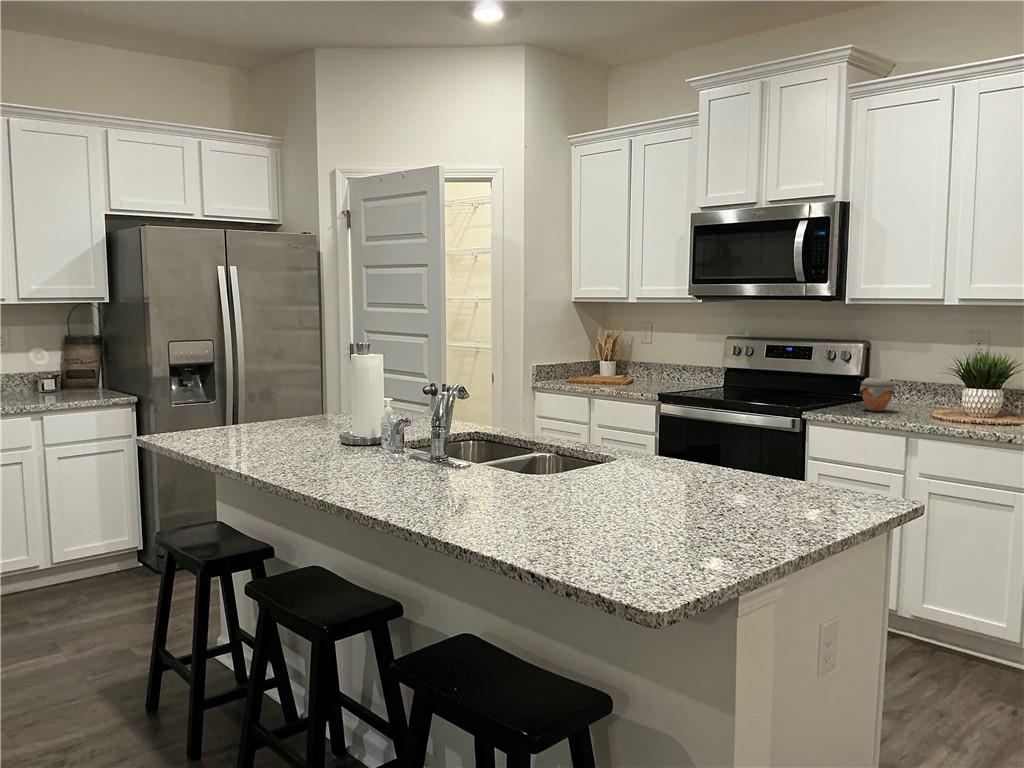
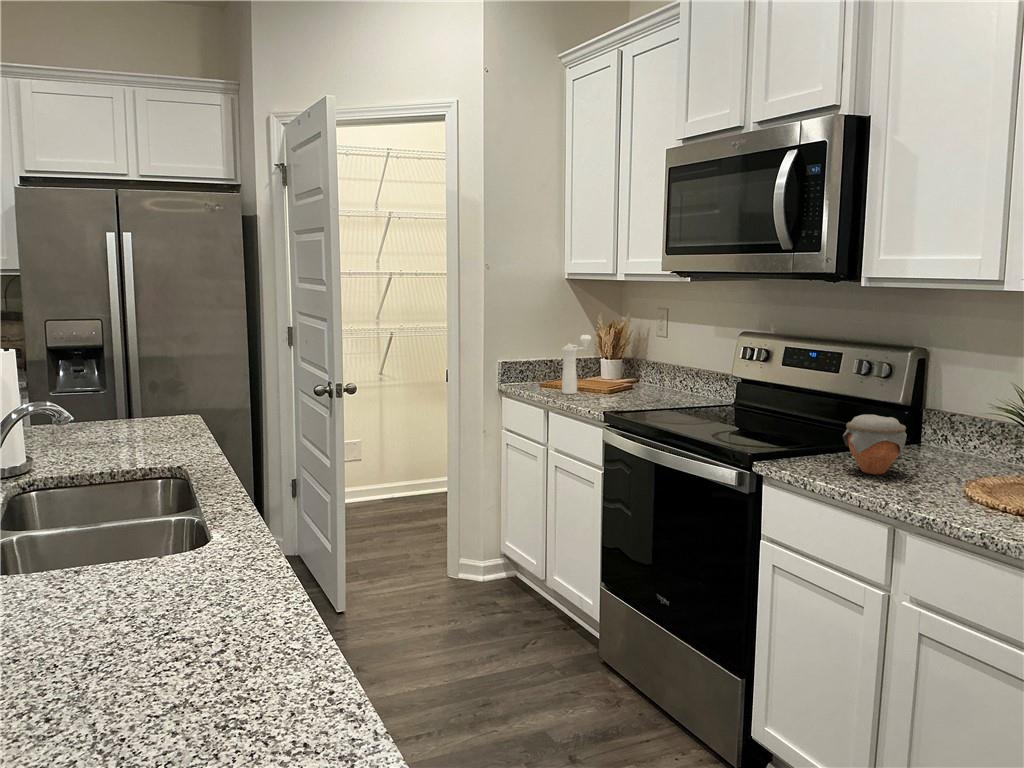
pepper mill: none [597,343,611,386] -> present [562,335,591,394]

